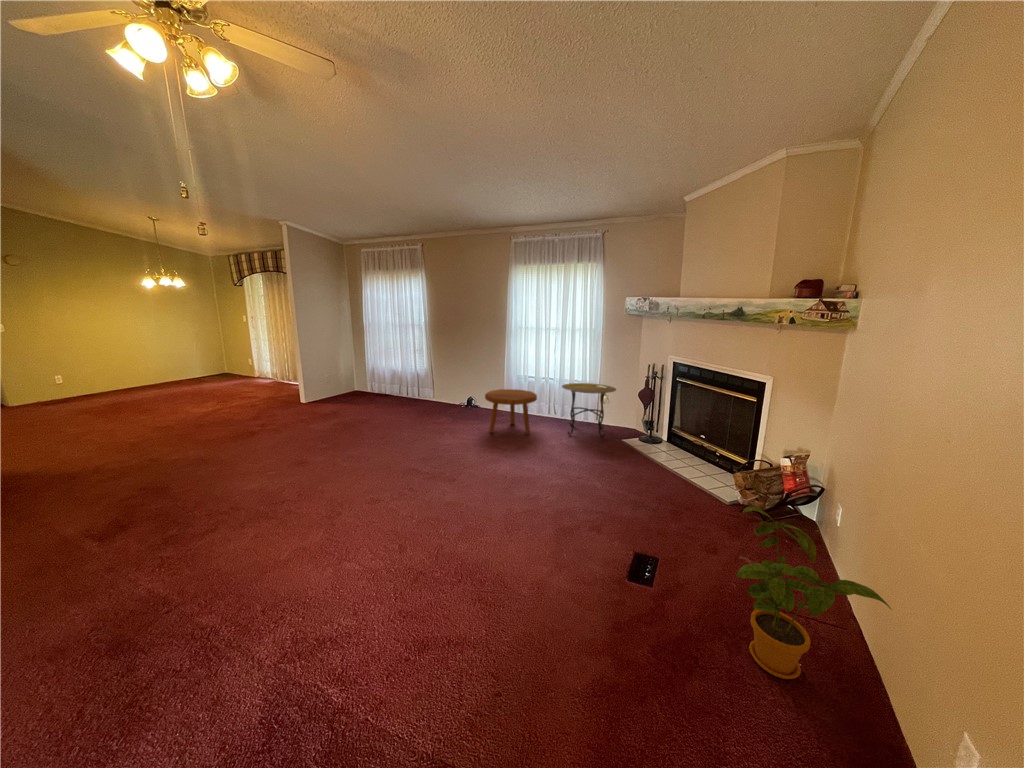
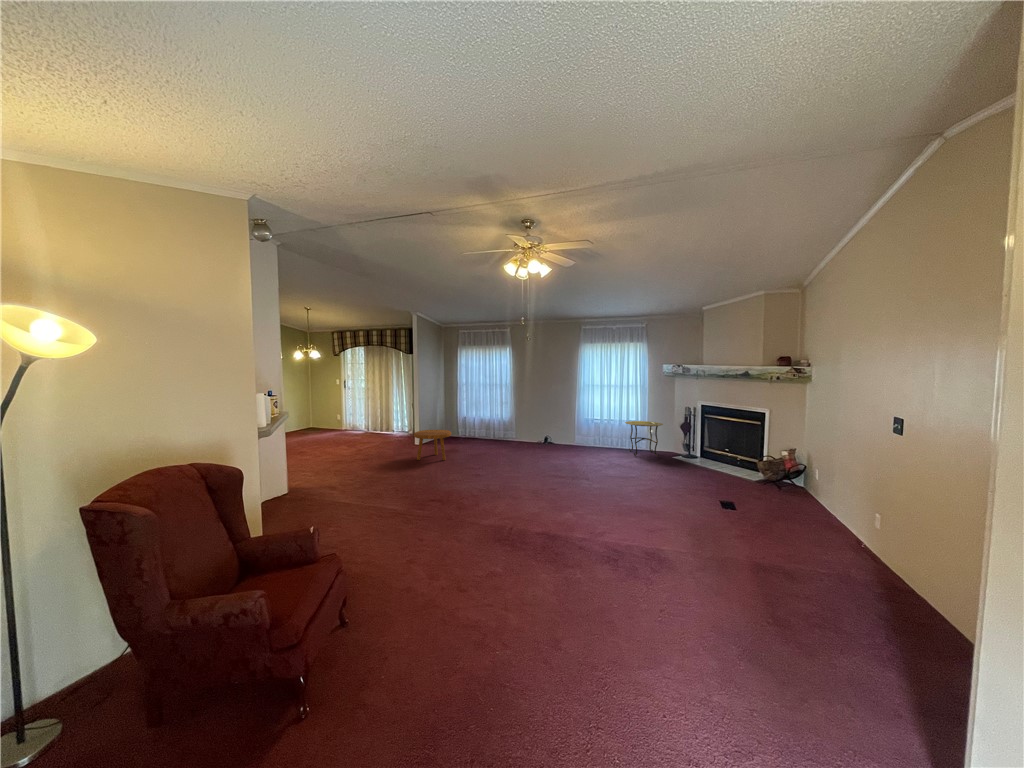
footstool: present [485,389,537,434] -> present [414,430,451,460]
house plant: present [736,507,891,679] -> none [782,462,848,532]

